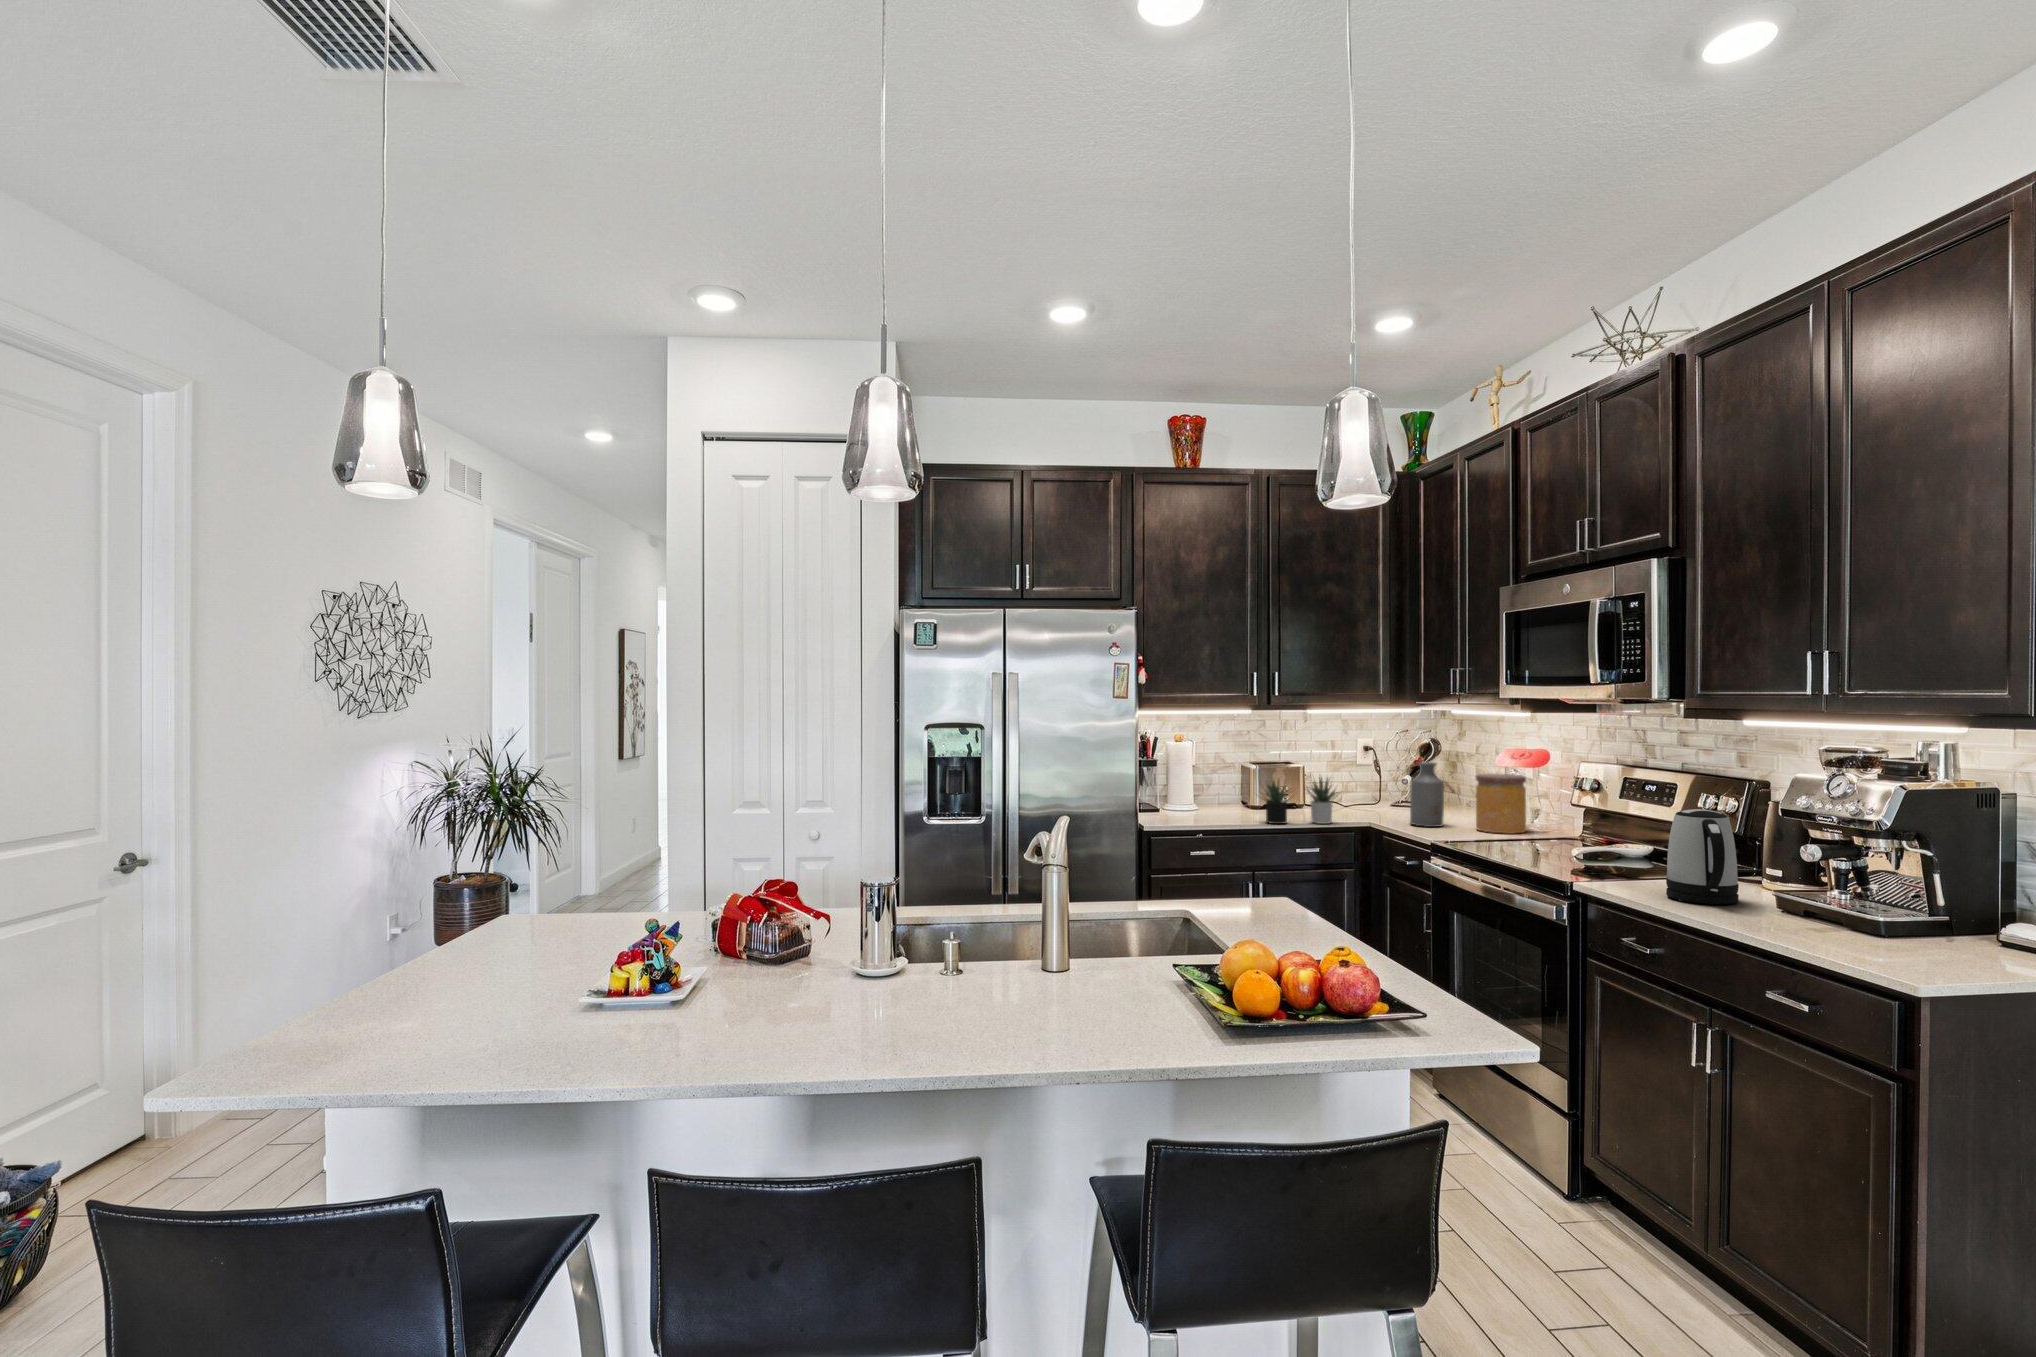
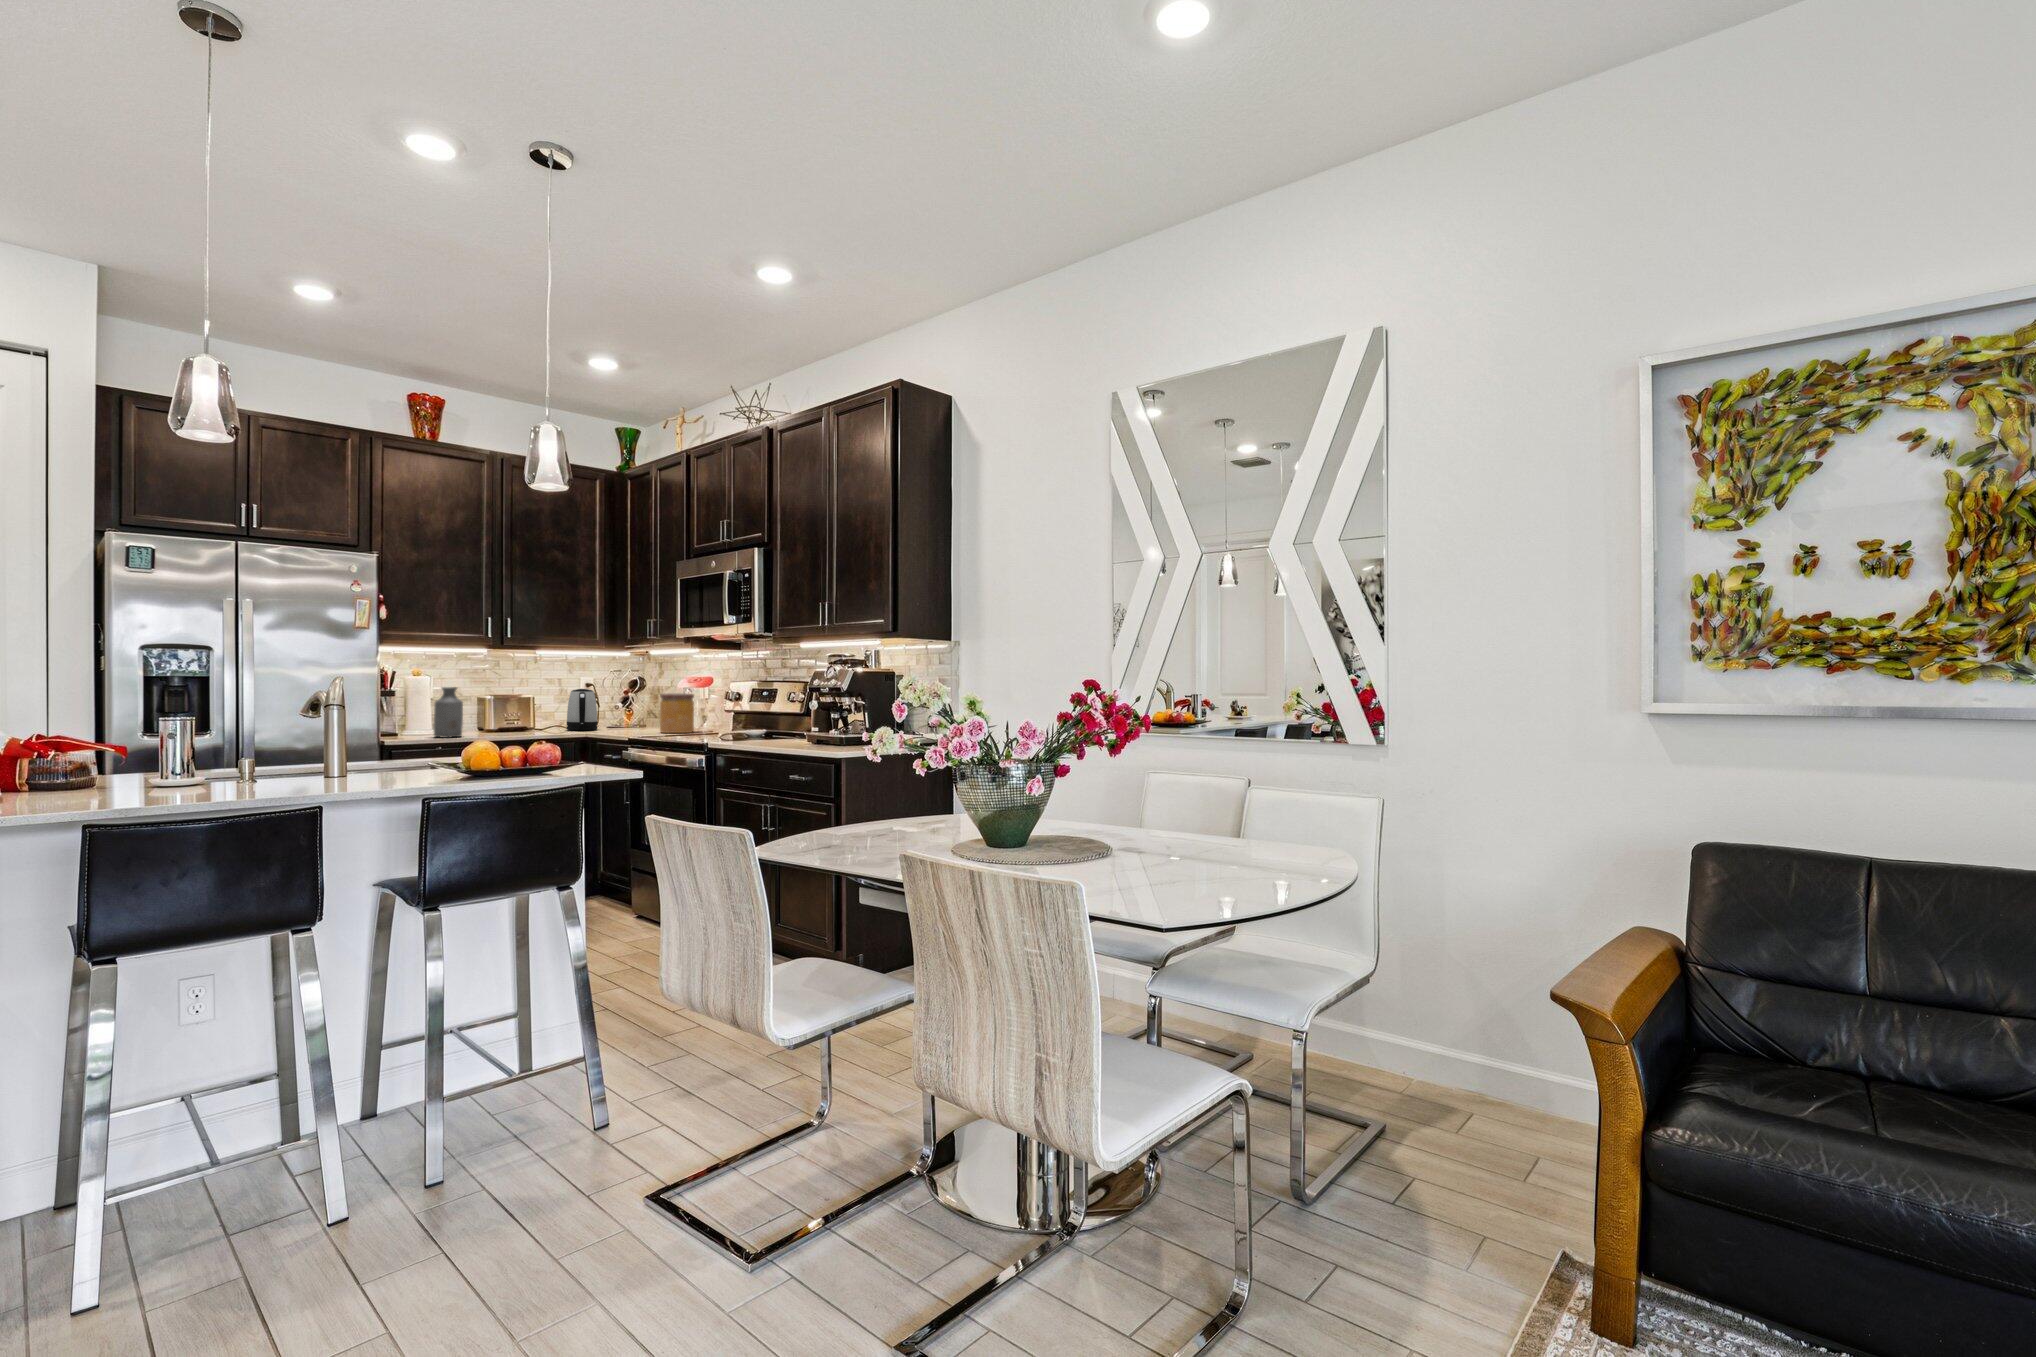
bottle: present [1410,762,1444,827] -> present [434,687,463,738]
succulent plant: present [1261,778,1338,824] -> none [485,695,563,736]
kettle: present [1666,809,1739,904] -> present [567,689,597,730]

